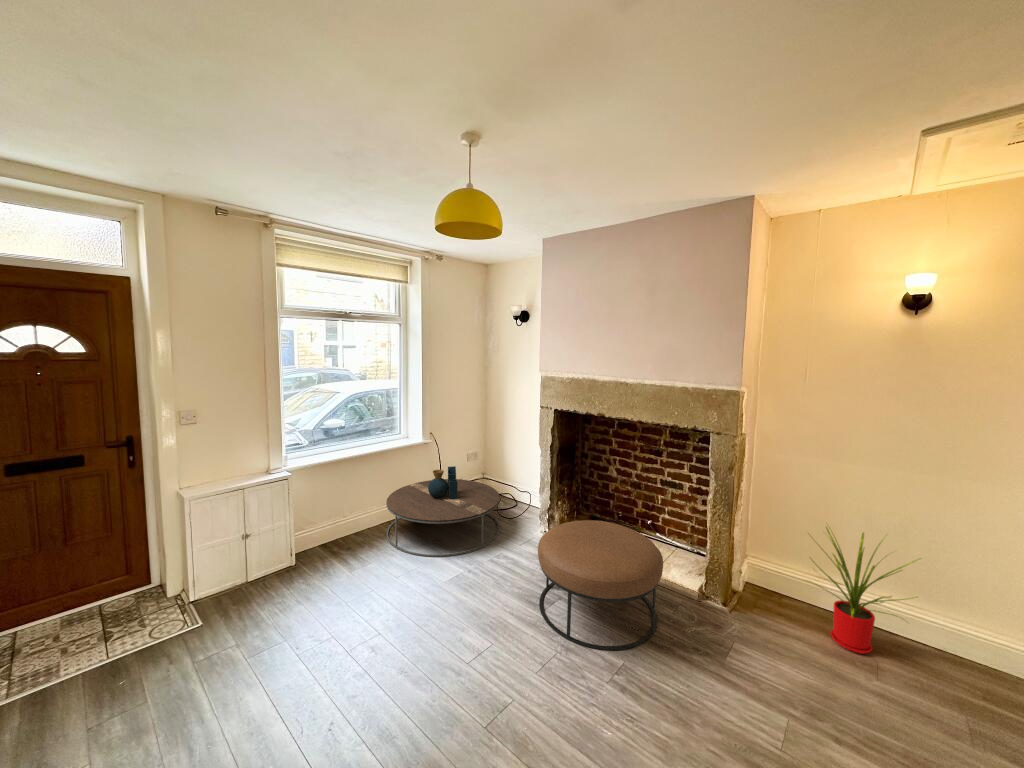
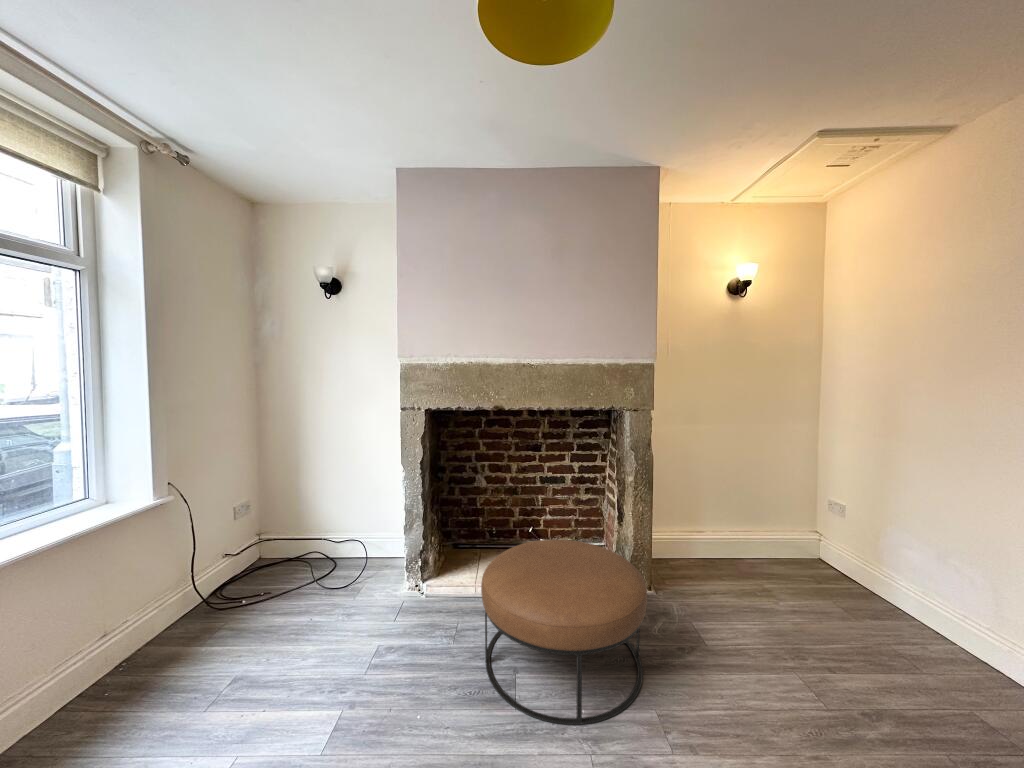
coffee table: present [386,466,500,557] -> none [91,530,348,743]
house plant: present [812,527,920,654] -> none [700,476,790,587]

